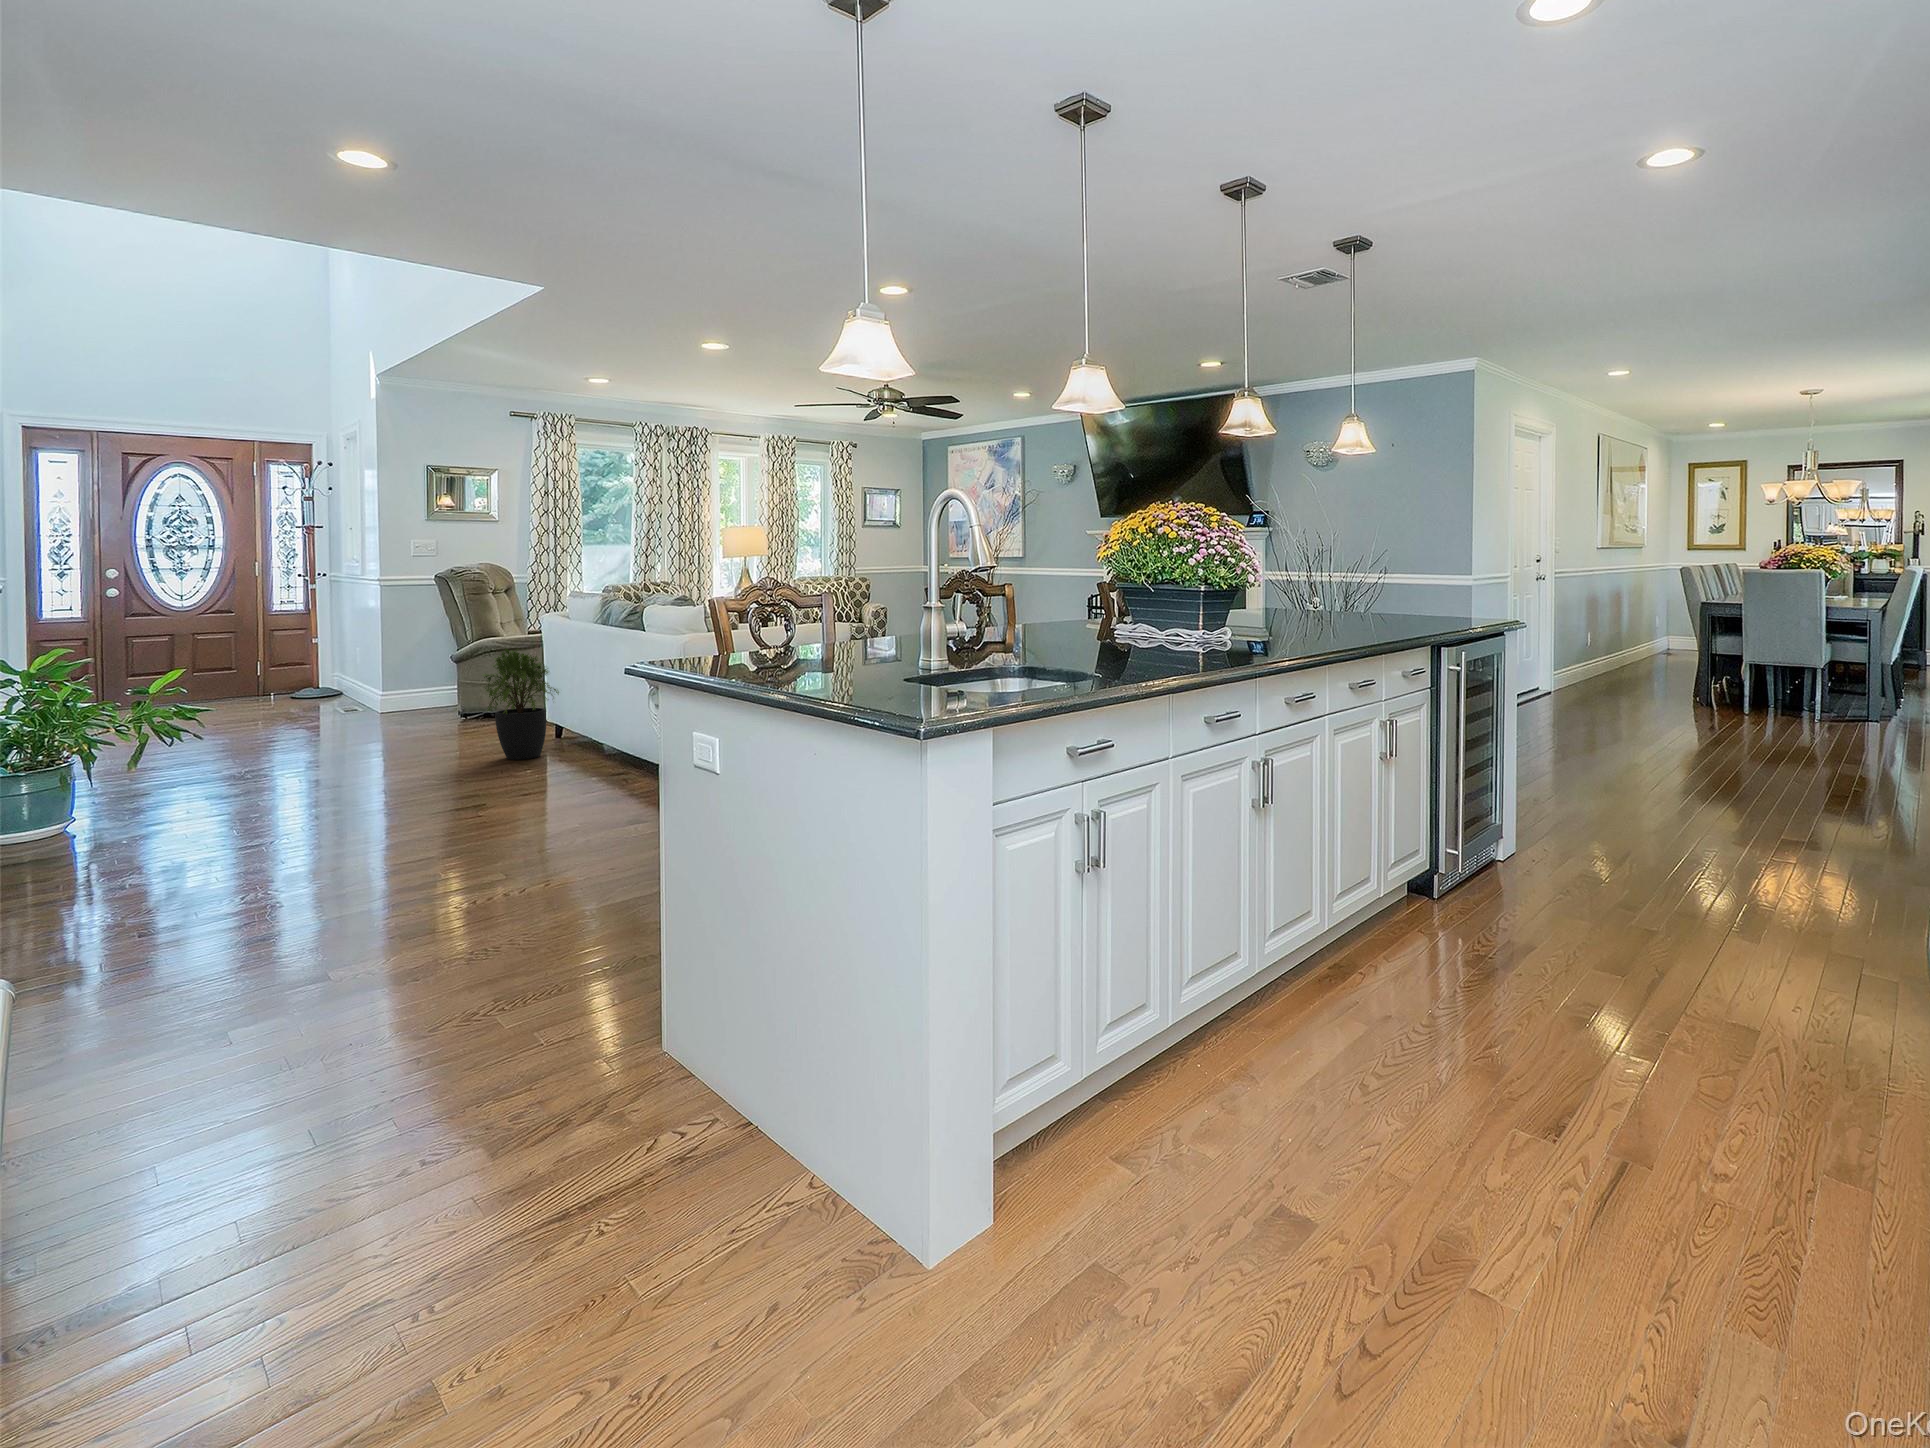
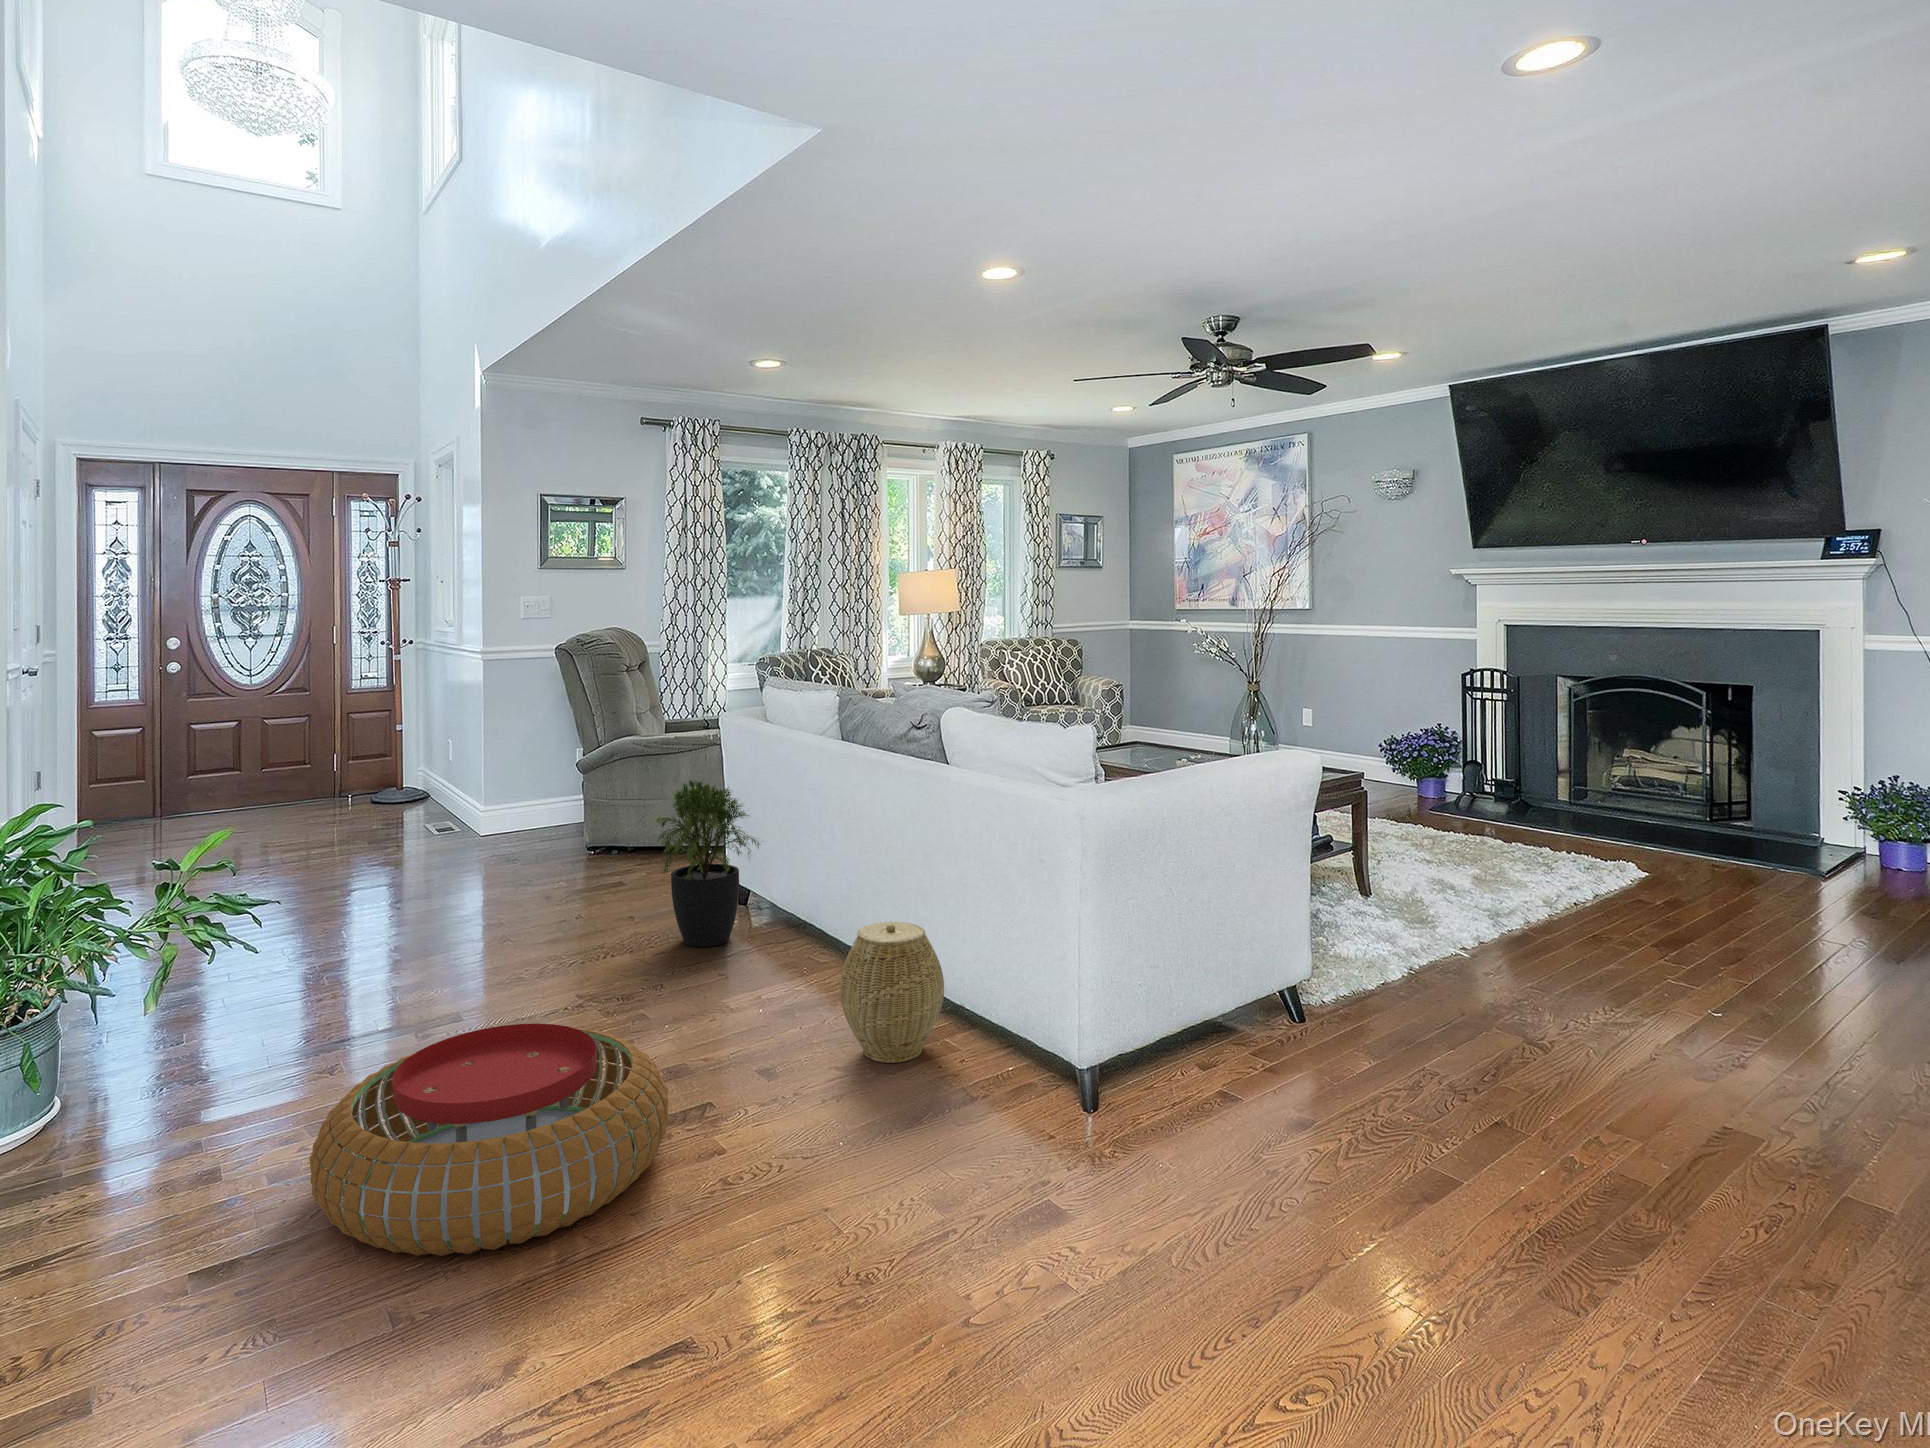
woven basket: none [576,717,645,798] -> present [840,922,944,1063]
pouf: none [197,765,443,869] -> present [309,1023,669,1256]

